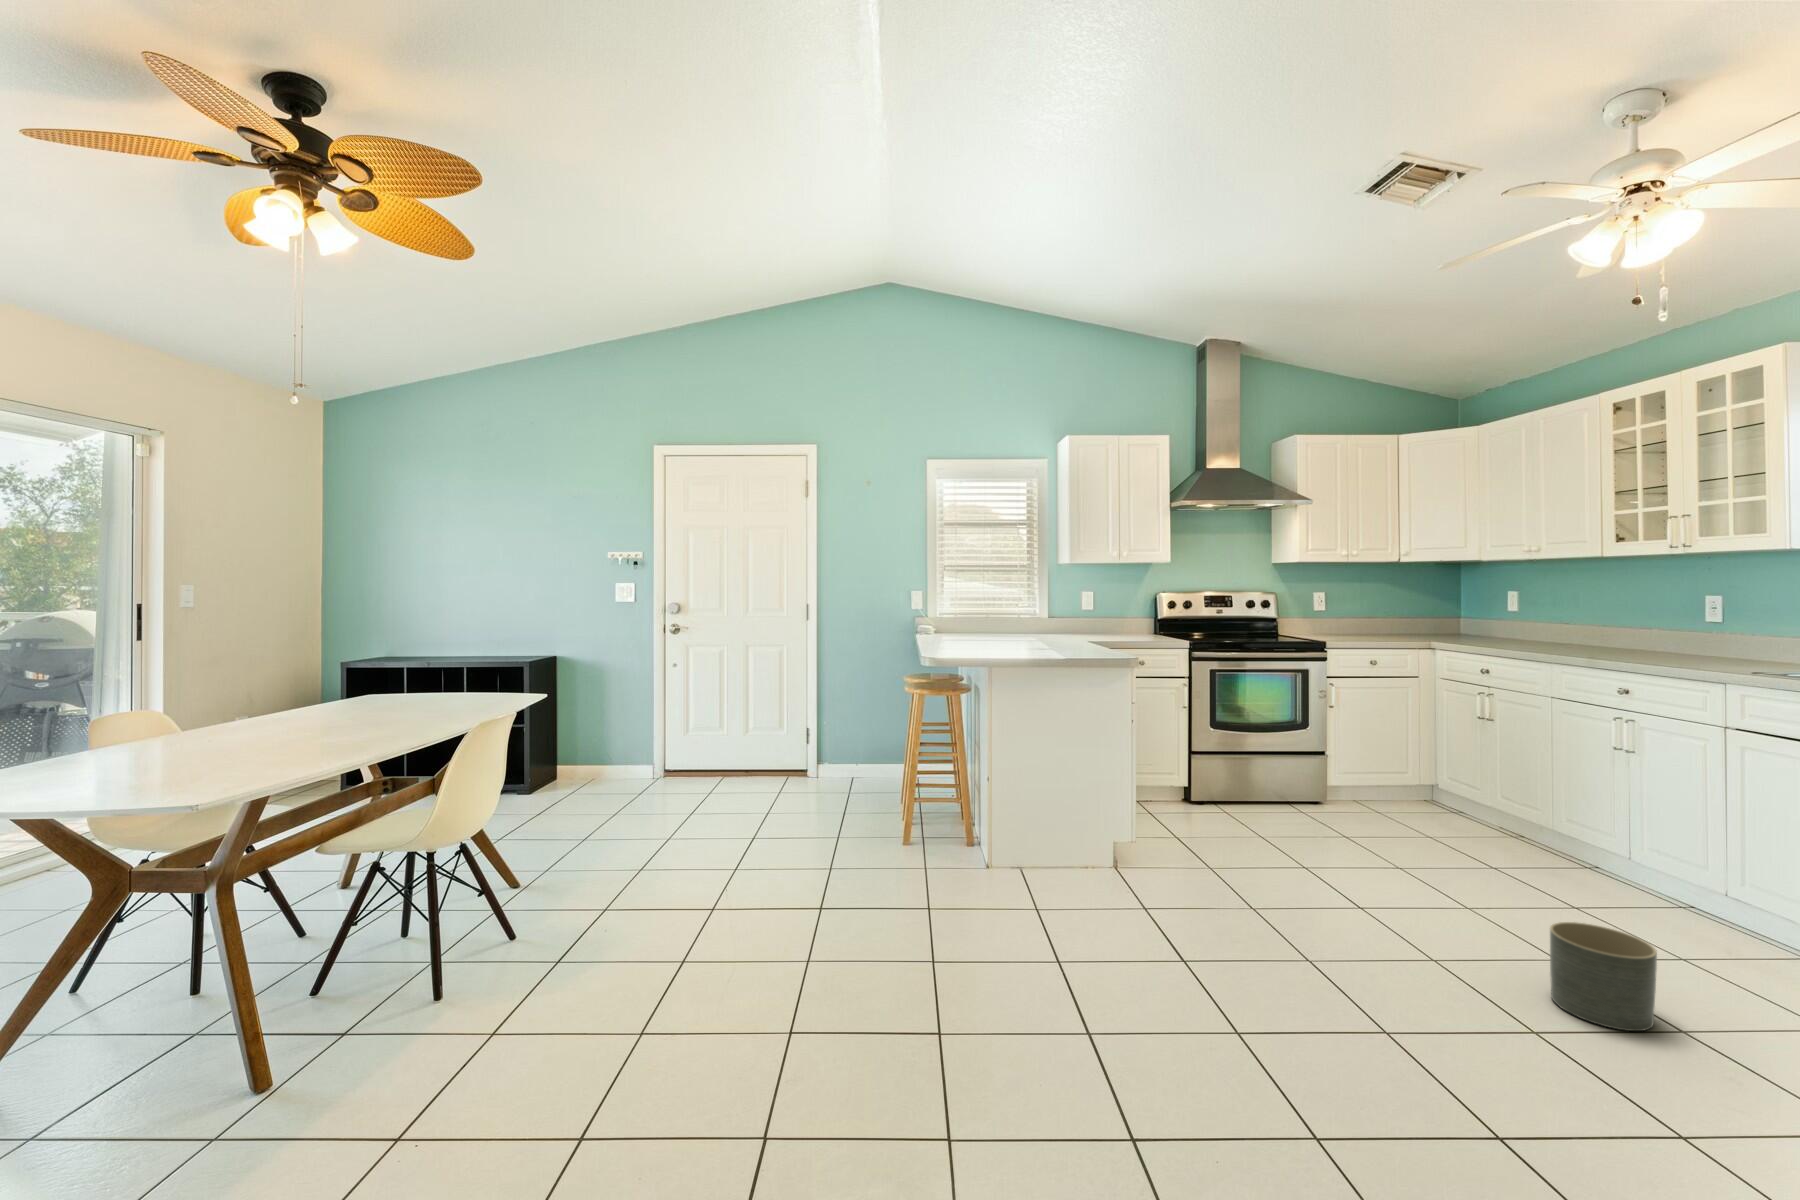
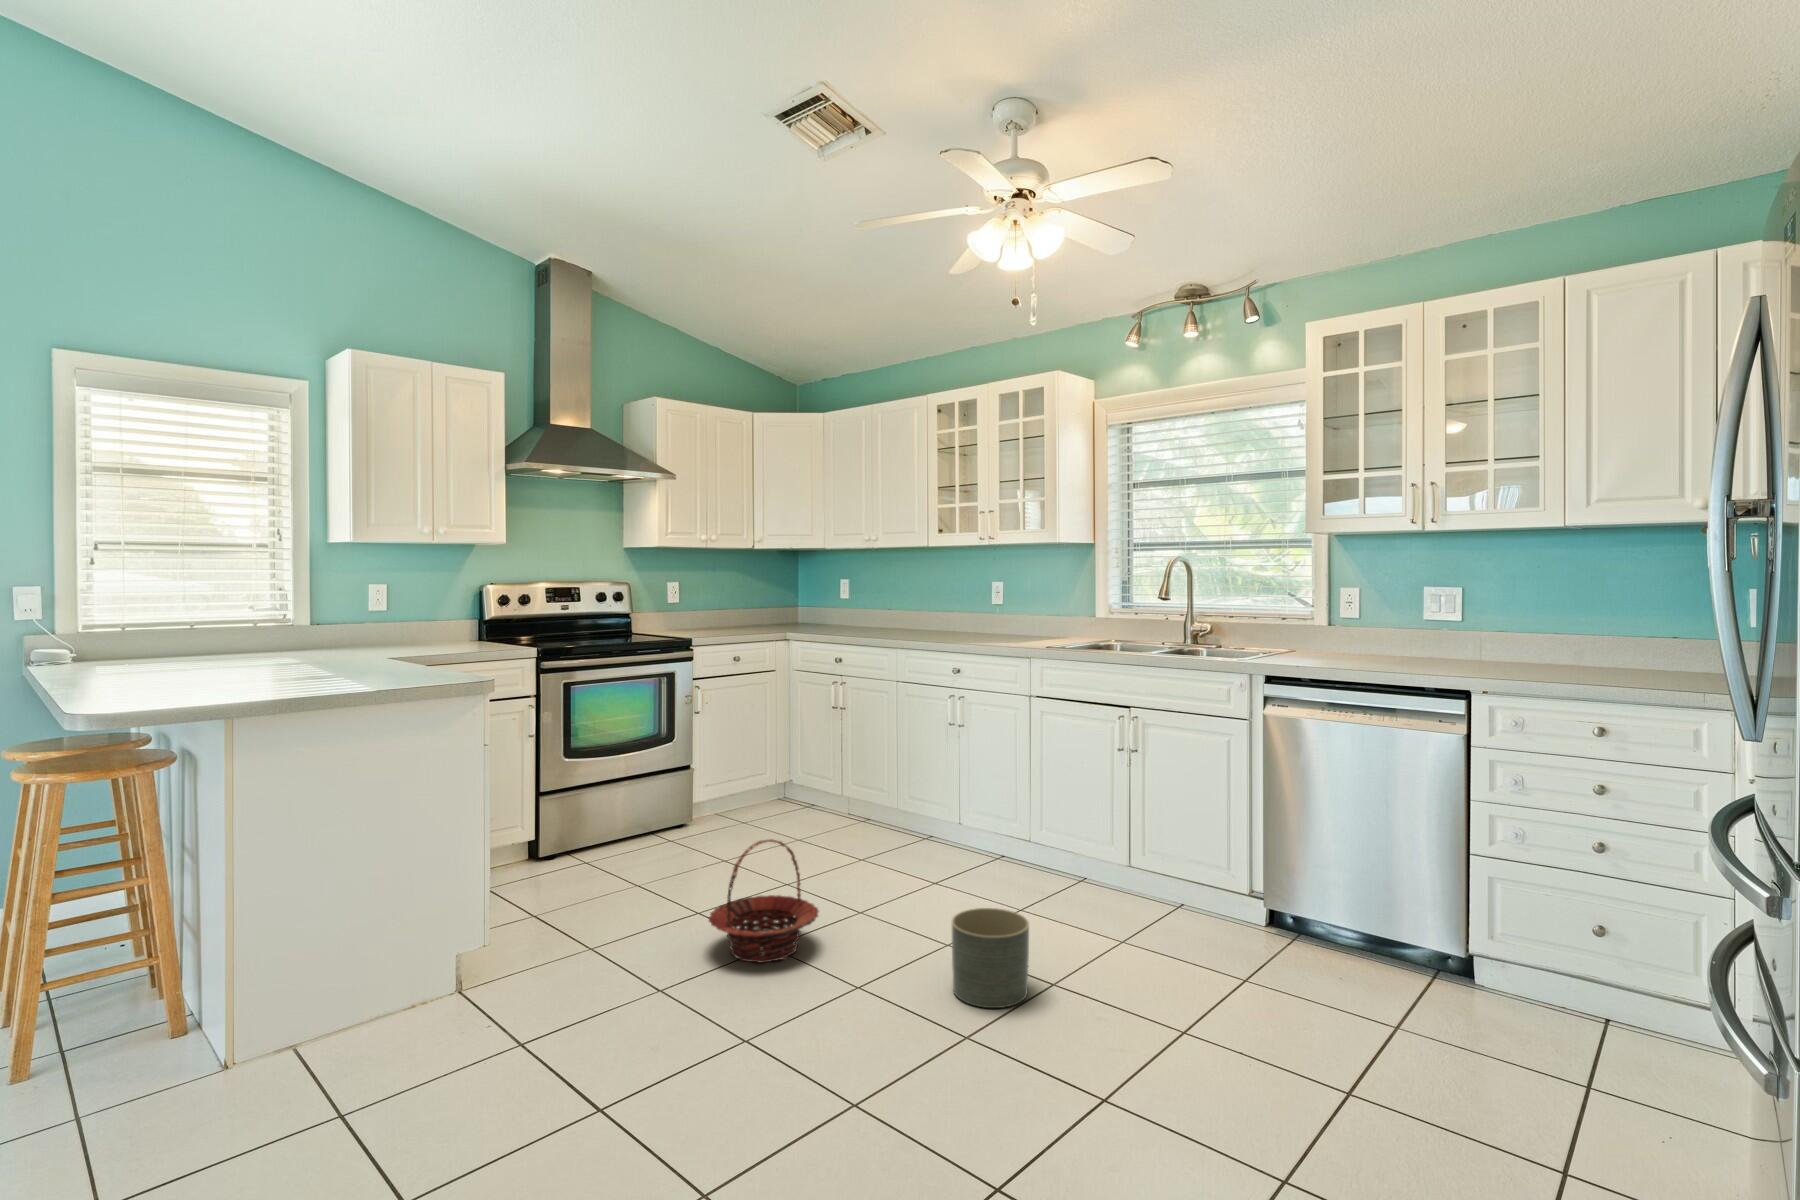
basket: none [1303,812,1413,917] -> present [709,839,819,963]

